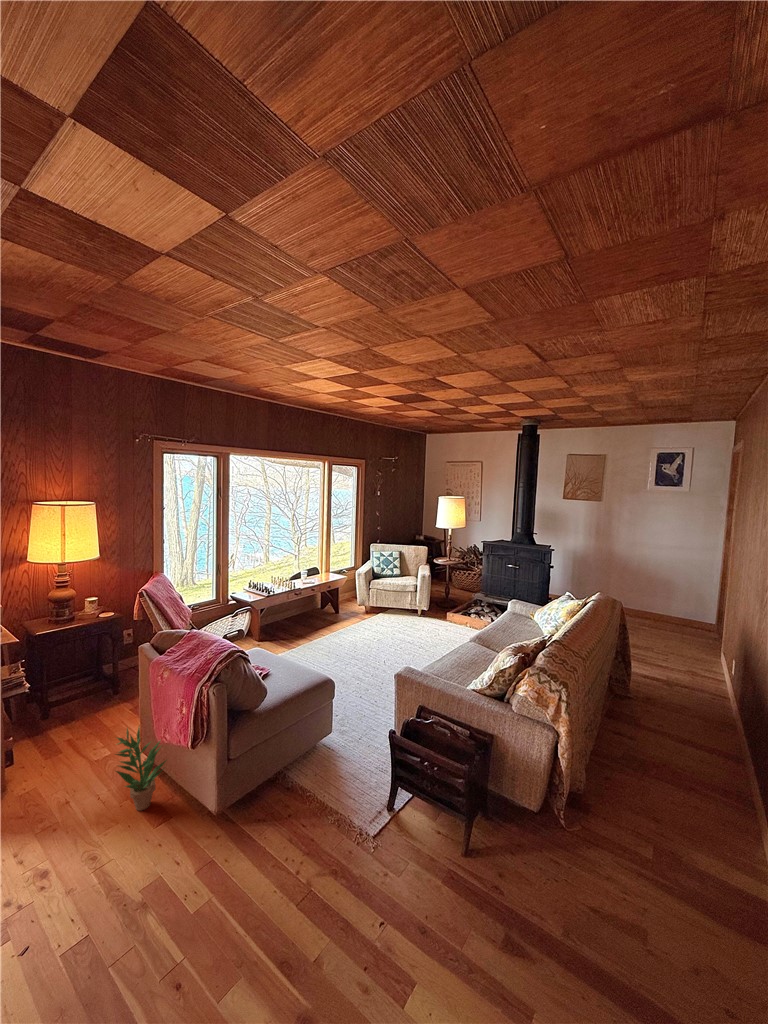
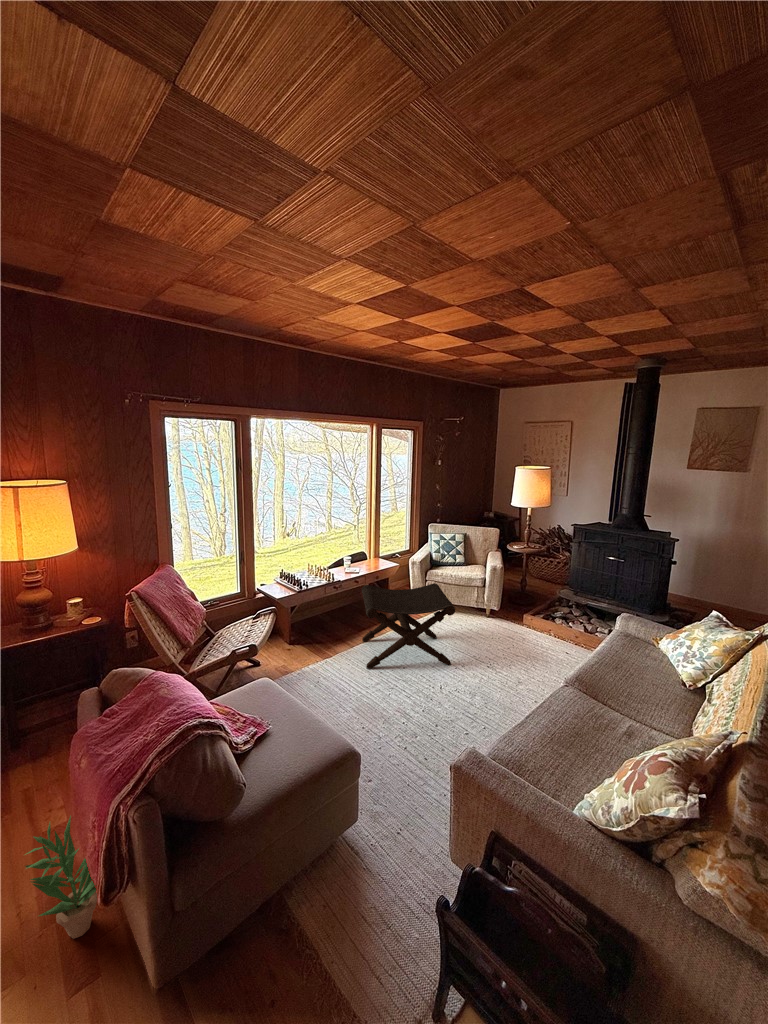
footstool: none [320,587,394,654] -> present [362,583,455,669]

